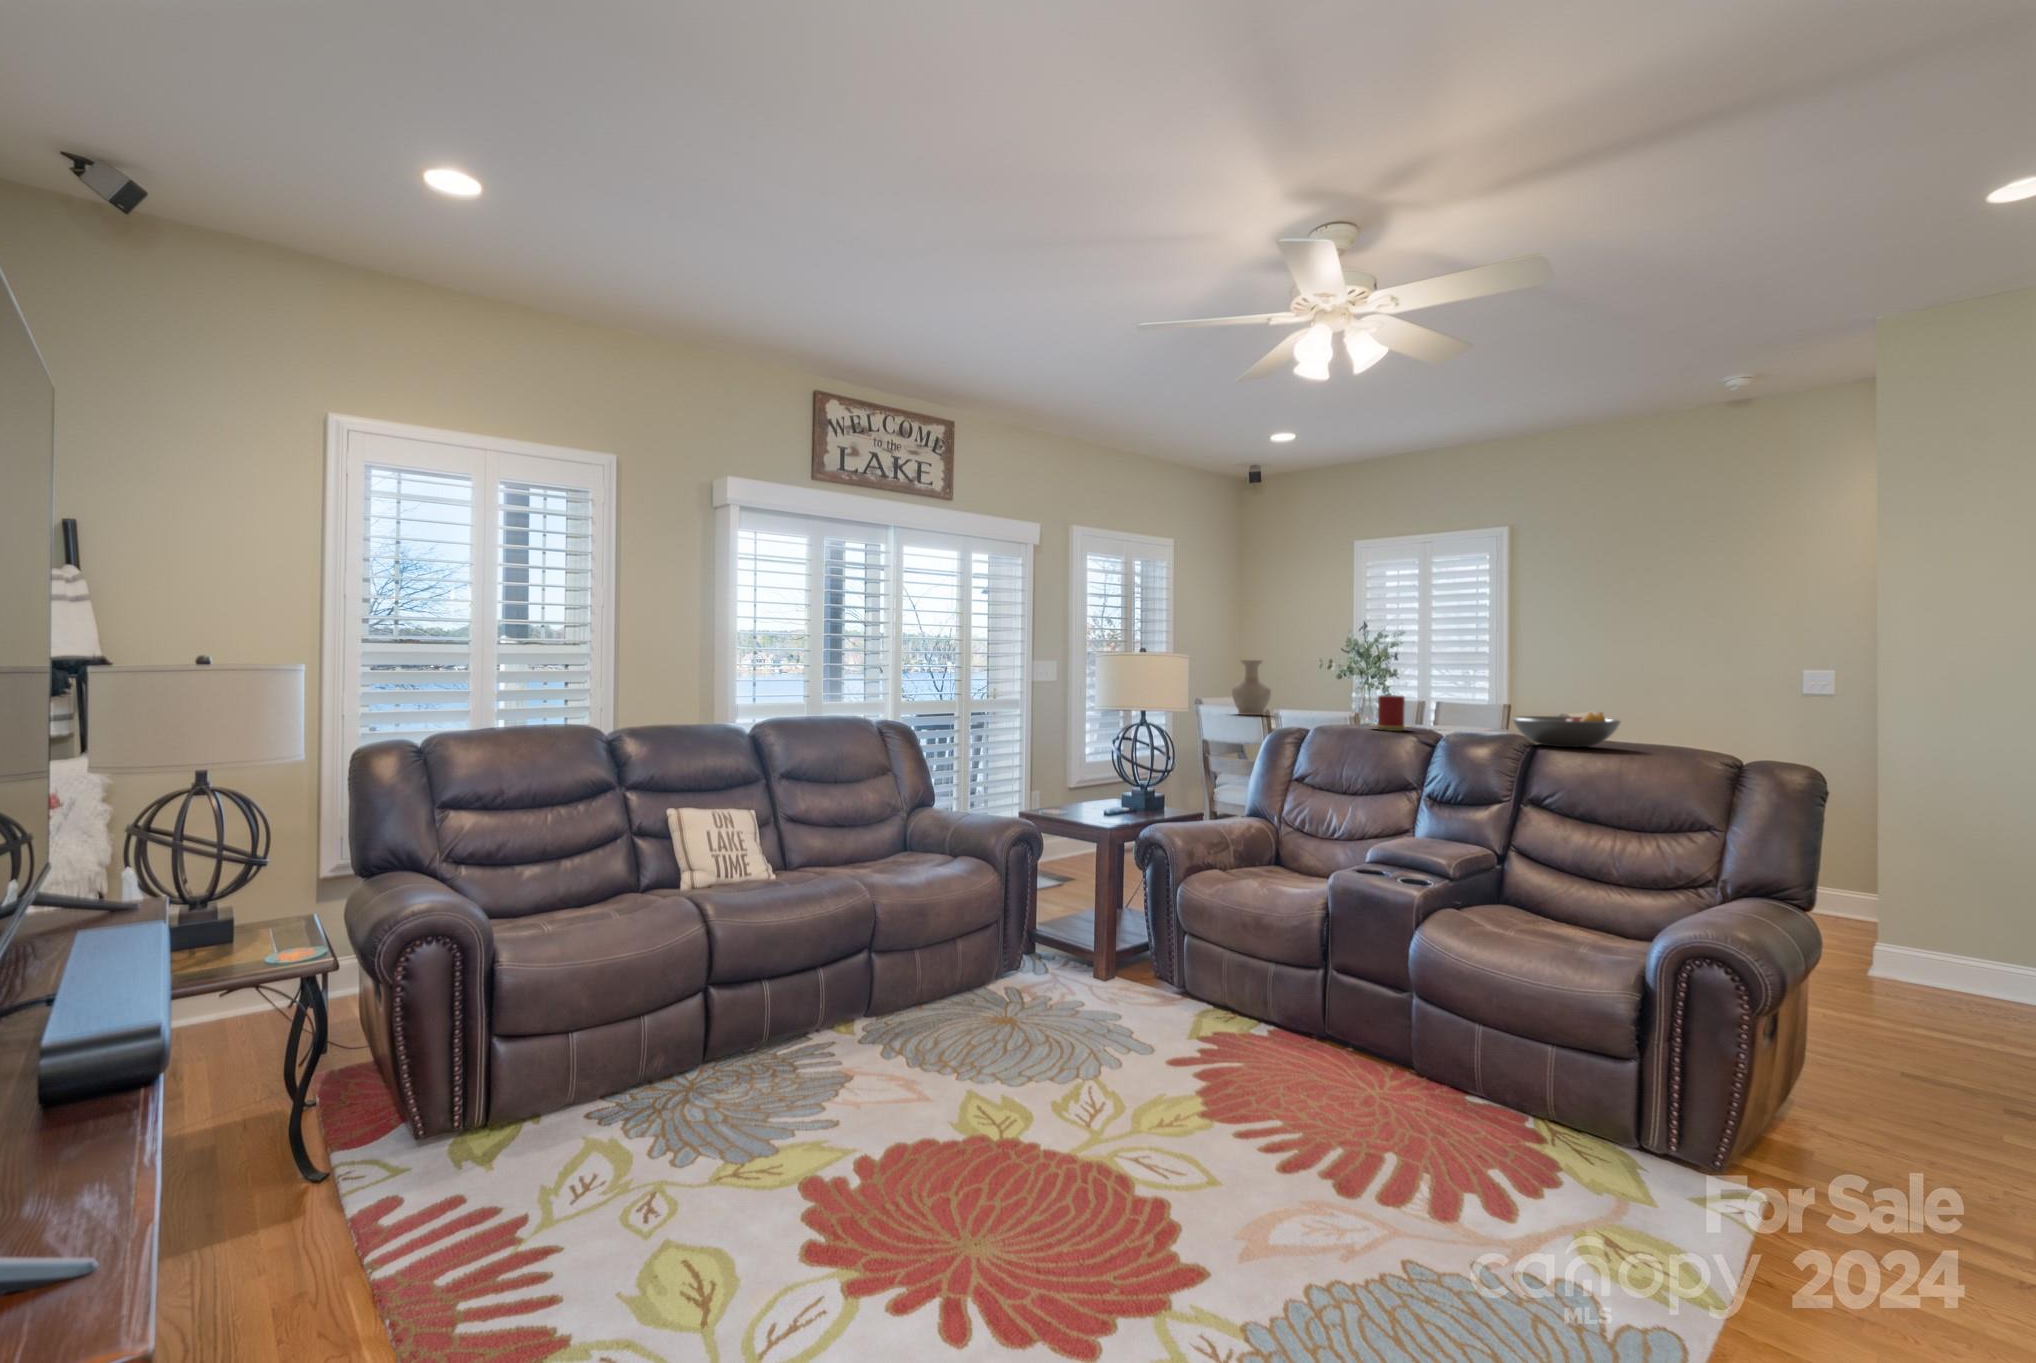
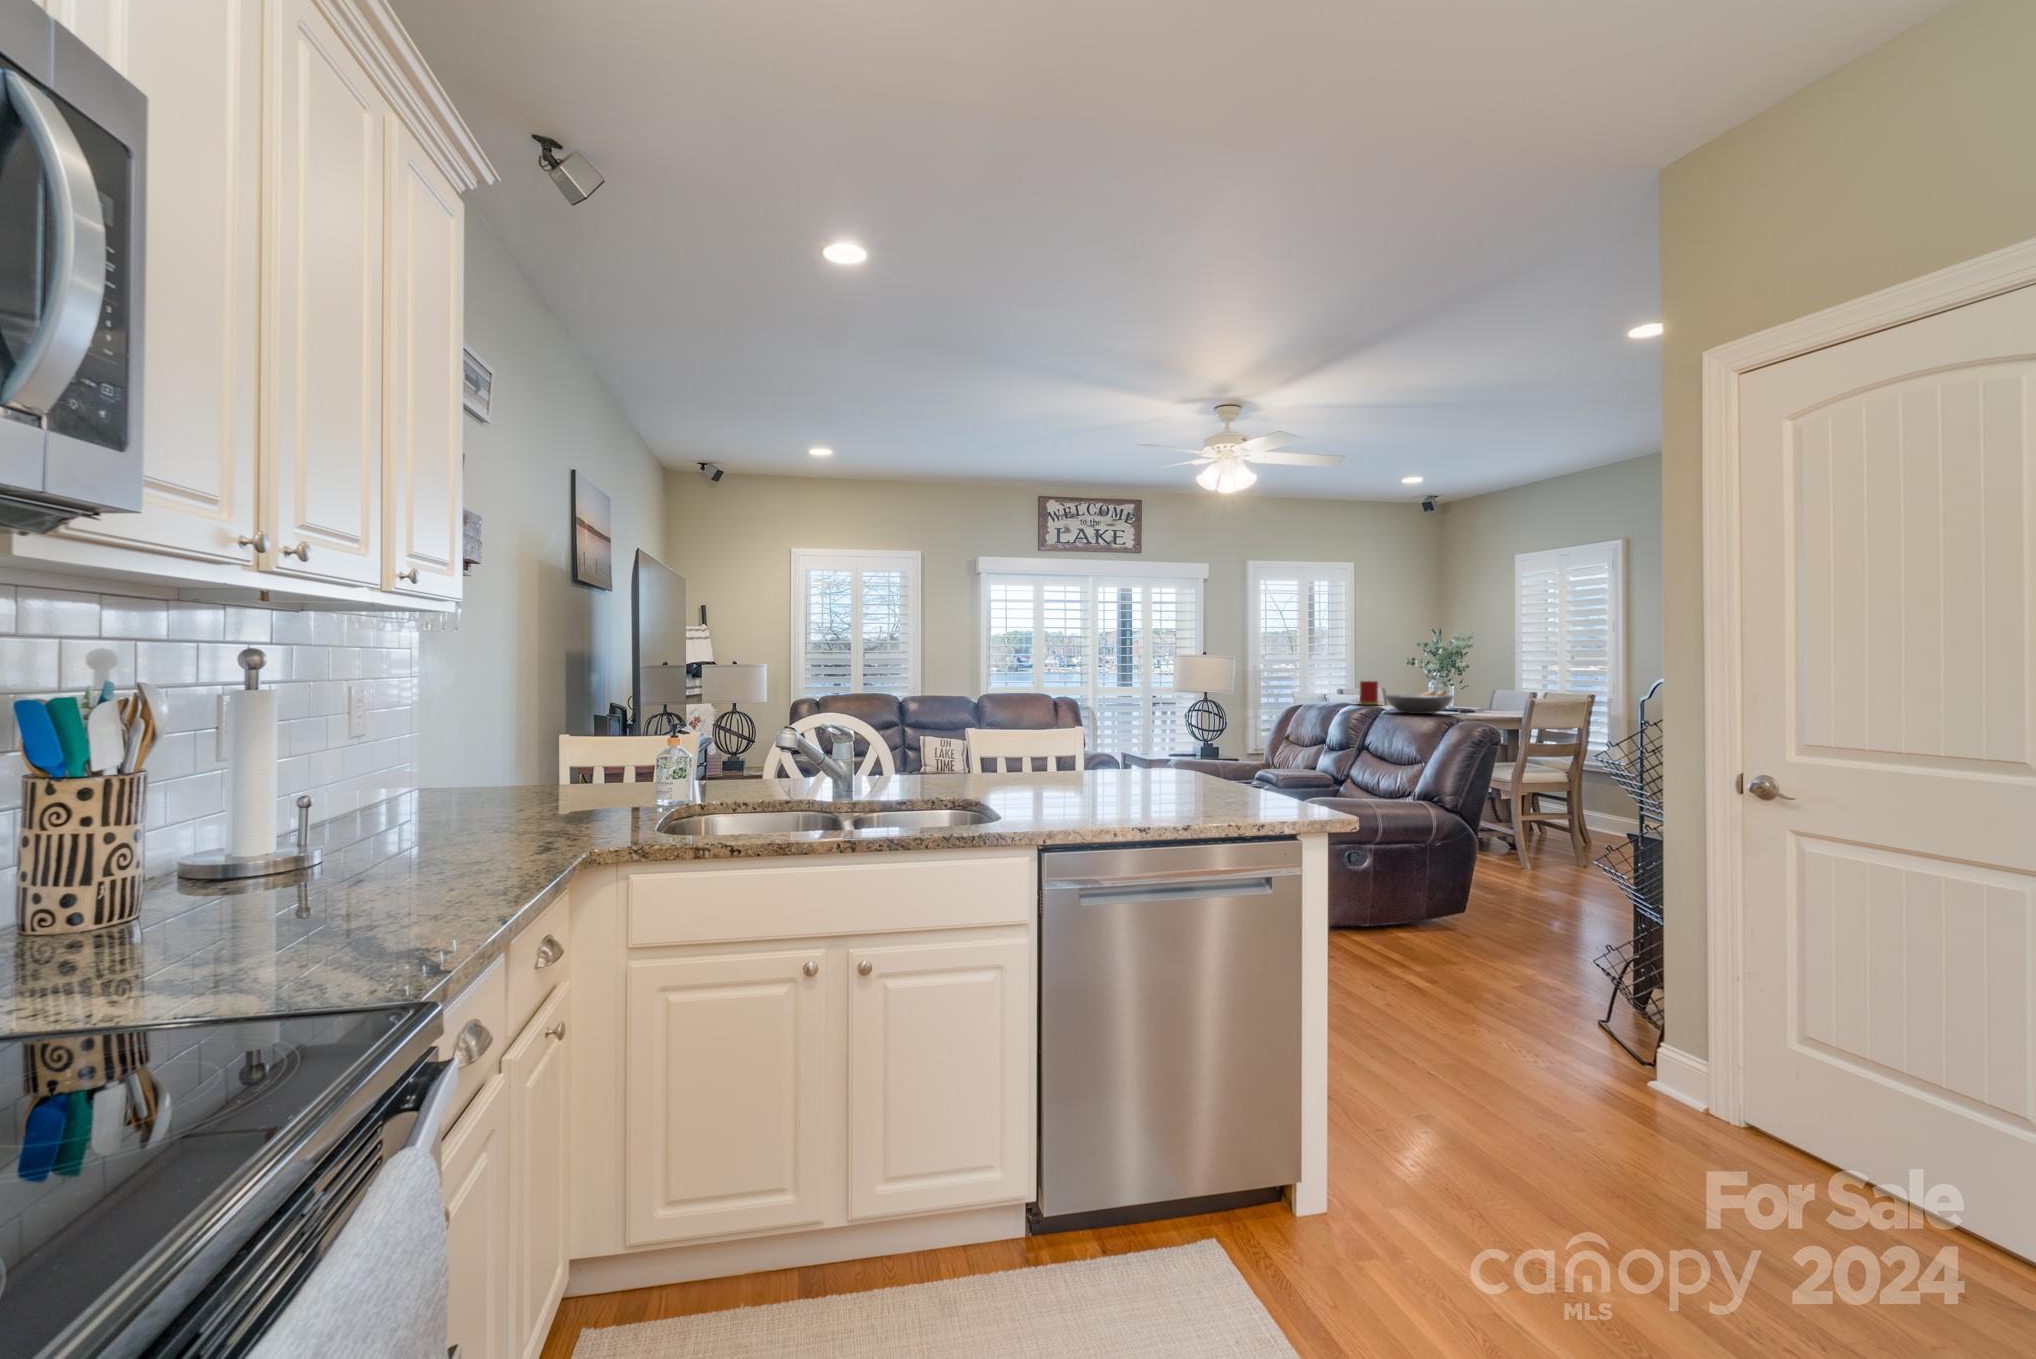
vase: present [1232,660,1271,715] -> none [1326,656,1356,696]

